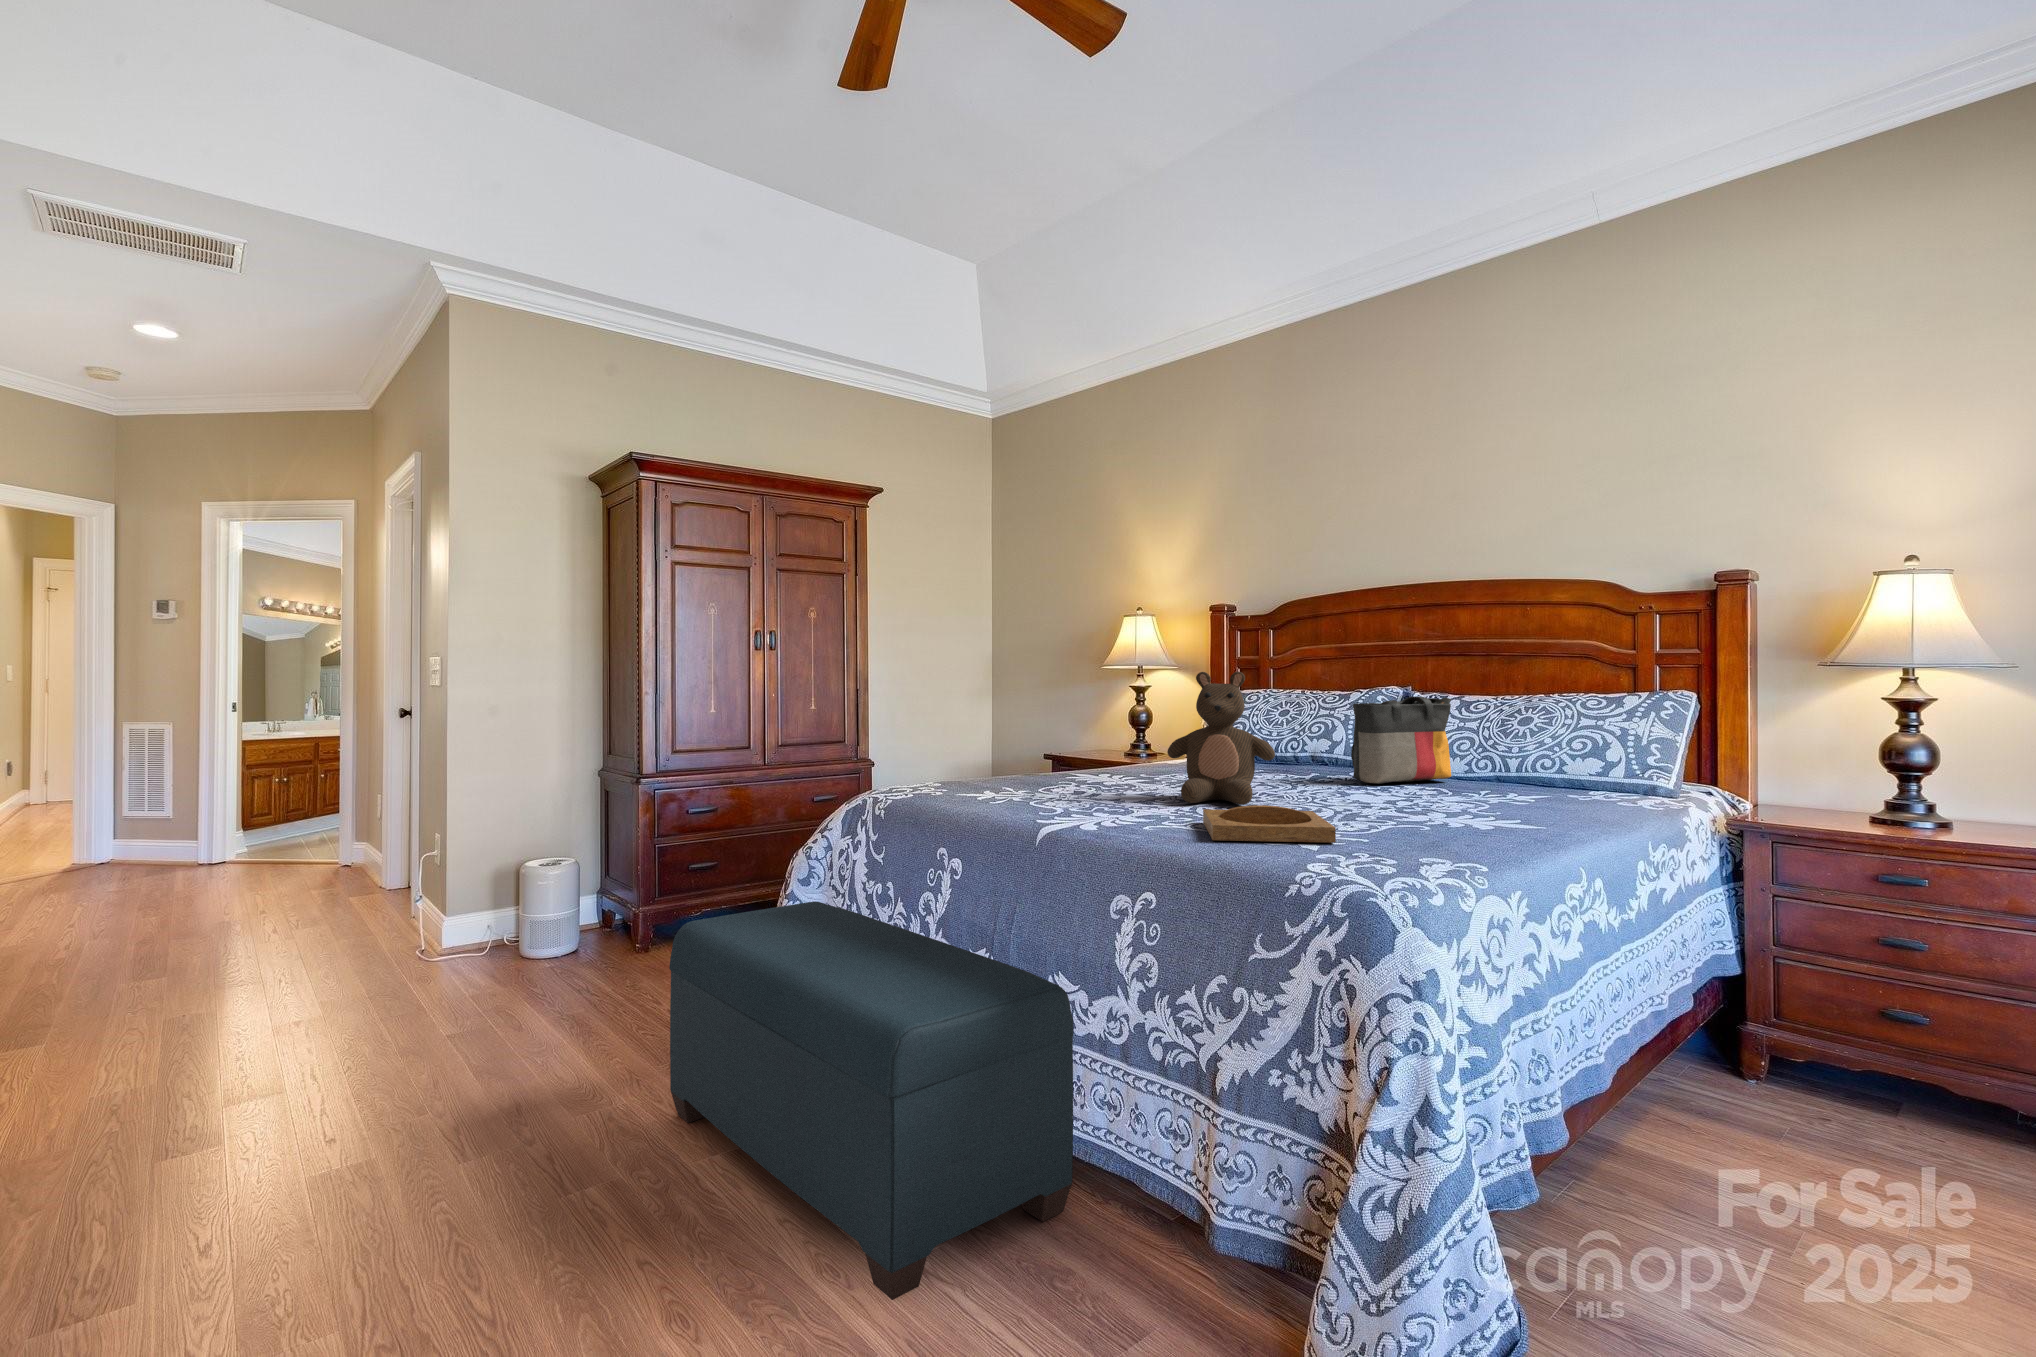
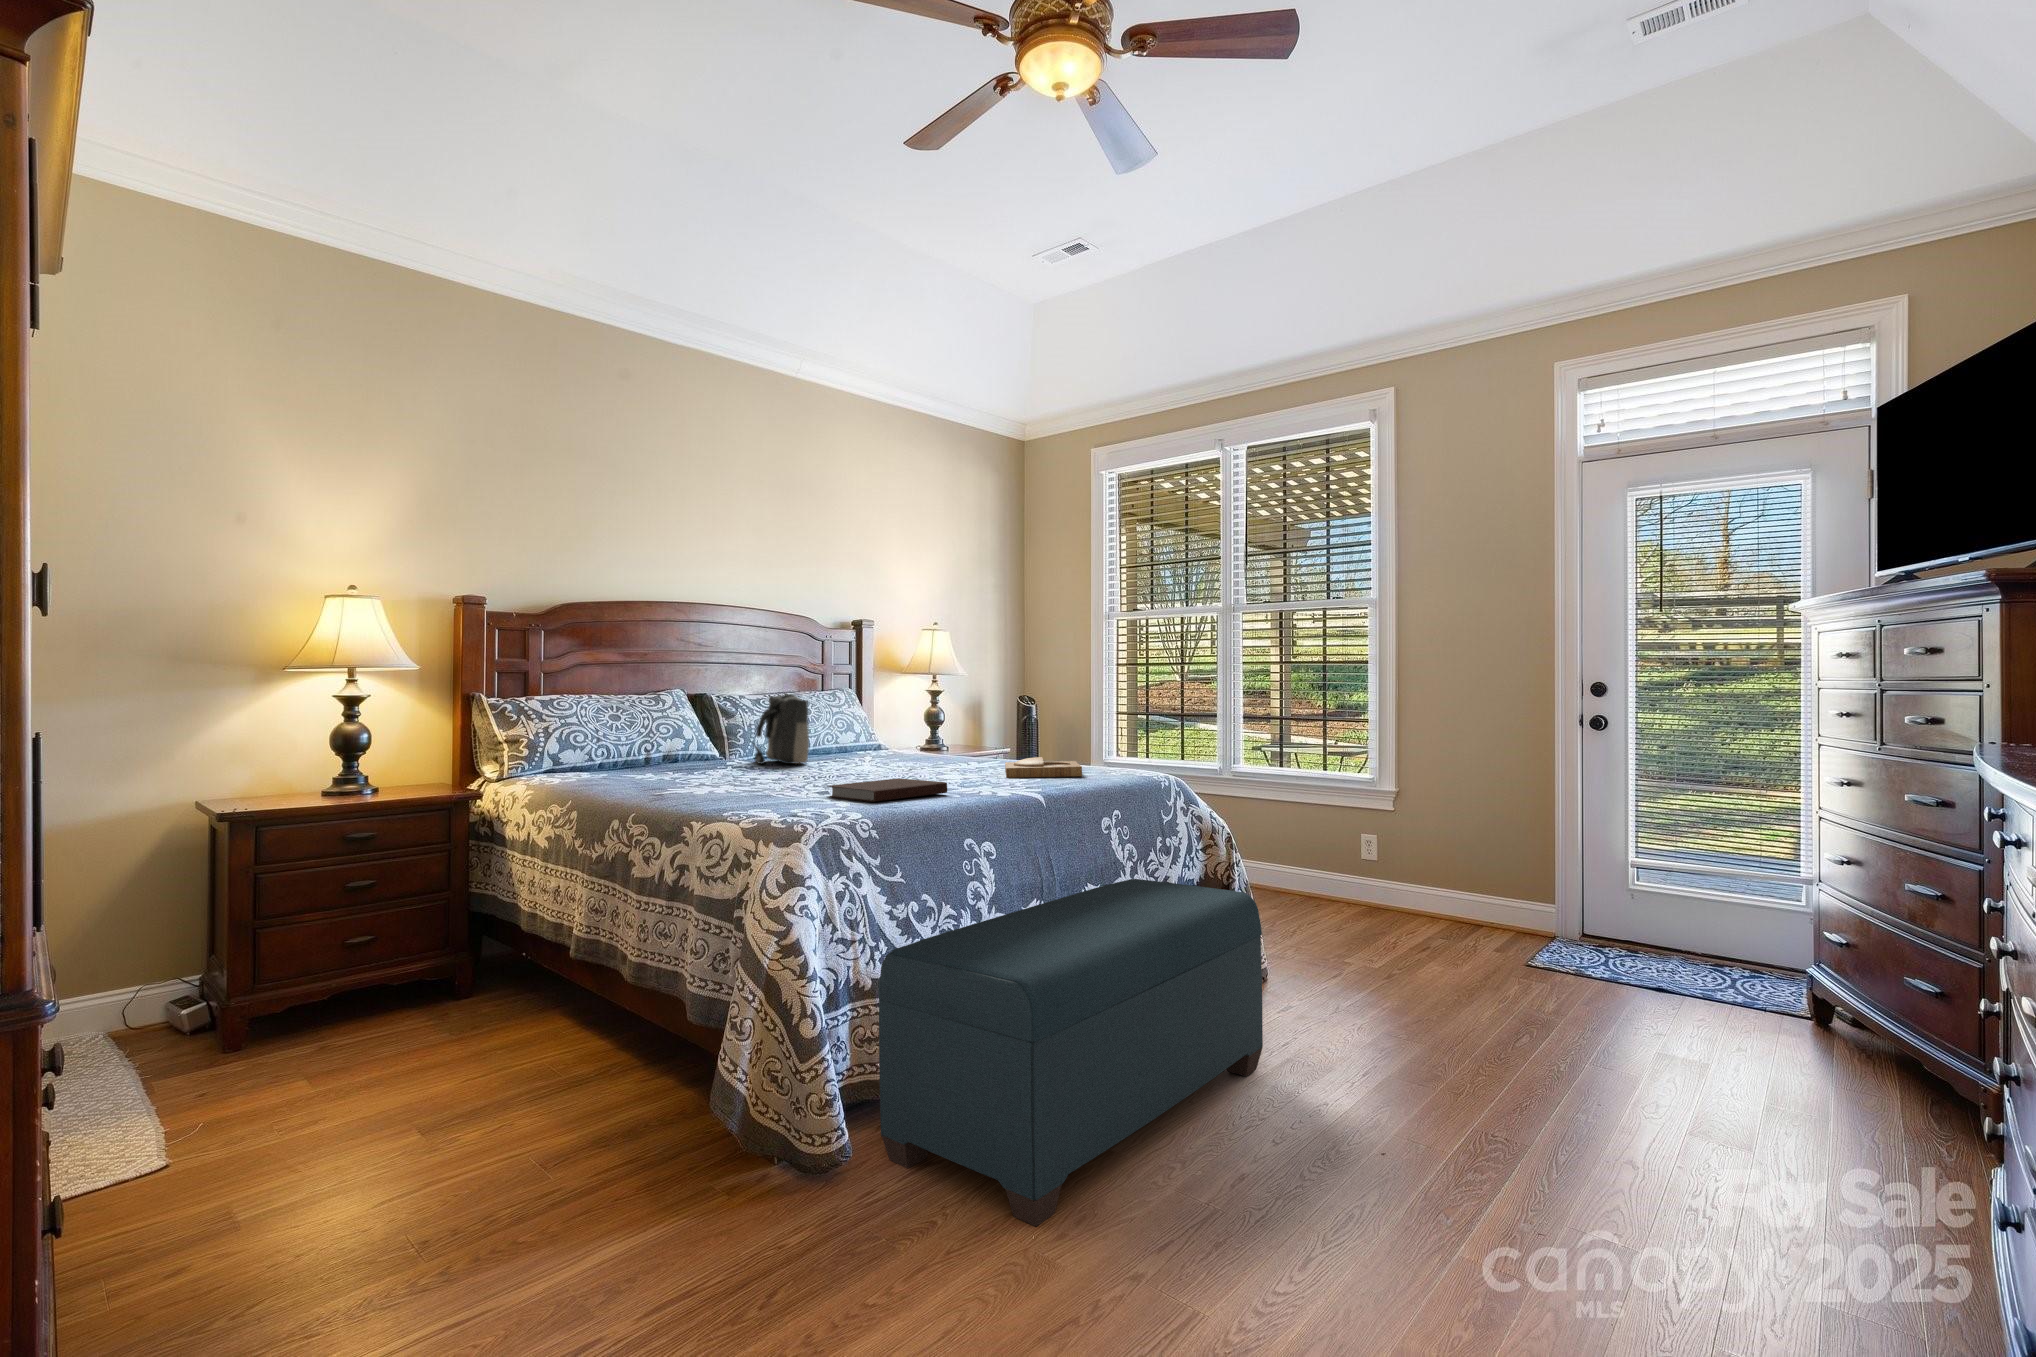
stuffed bear: present [1167,672,1275,805] -> none [862,671,937,777]
notebook: none [944,782,1059,806] -> present [828,778,947,802]

